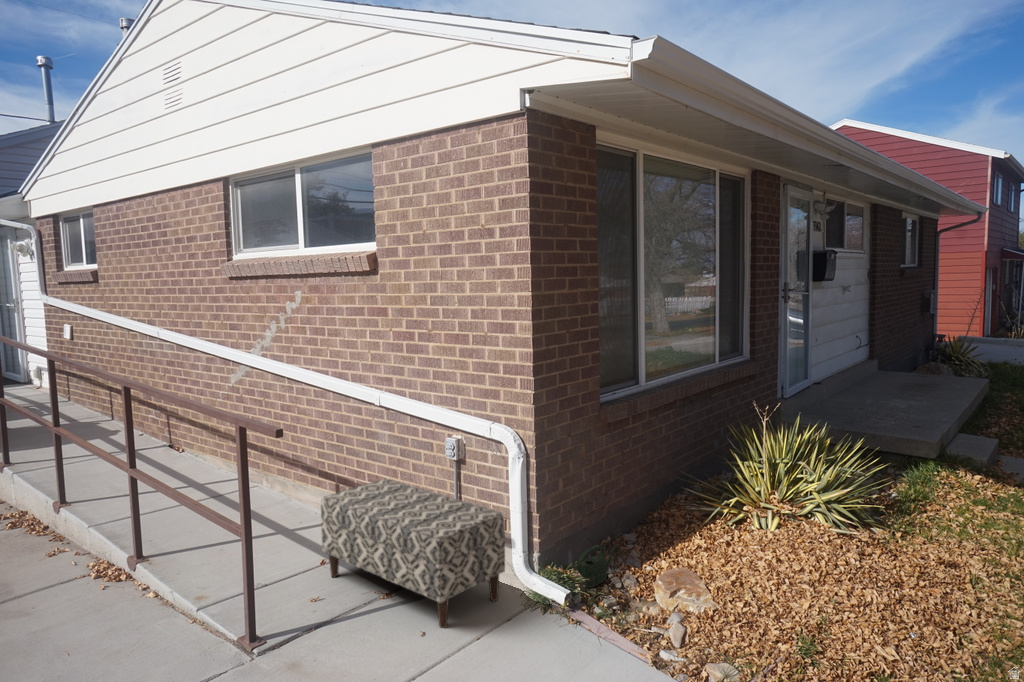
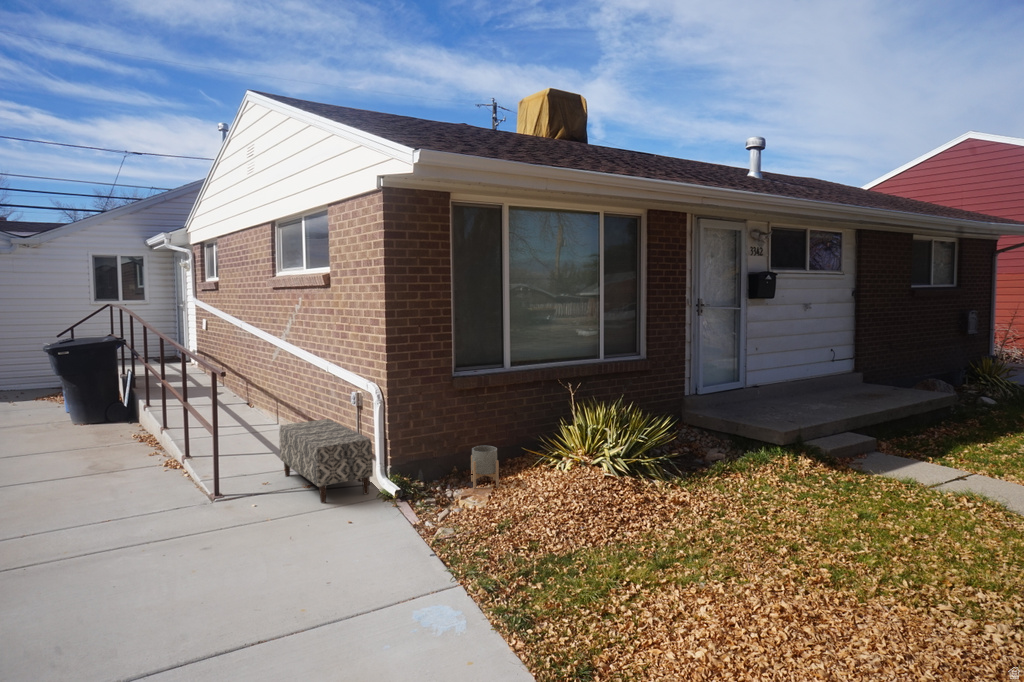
planter: none [626,504,677,572] -> present [471,446,499,489]
watering can: present [577,545,616,588] -> none [420,467,457,493]

